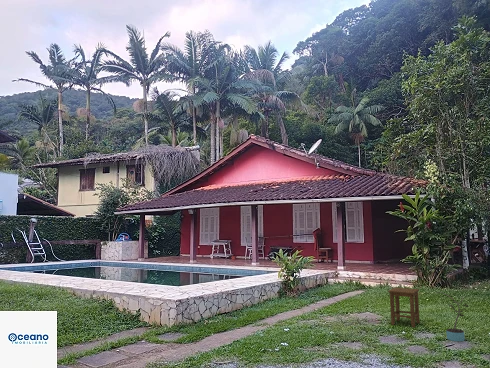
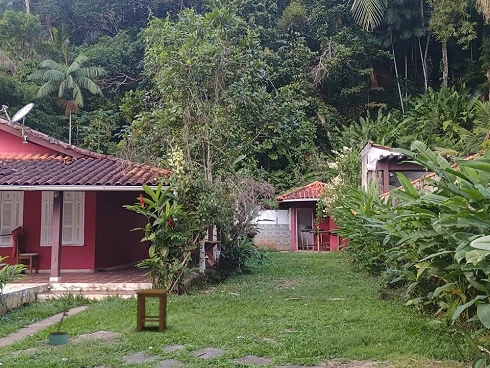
potted plant: present [437,286,468,341] -> present [44,284,73,345]

